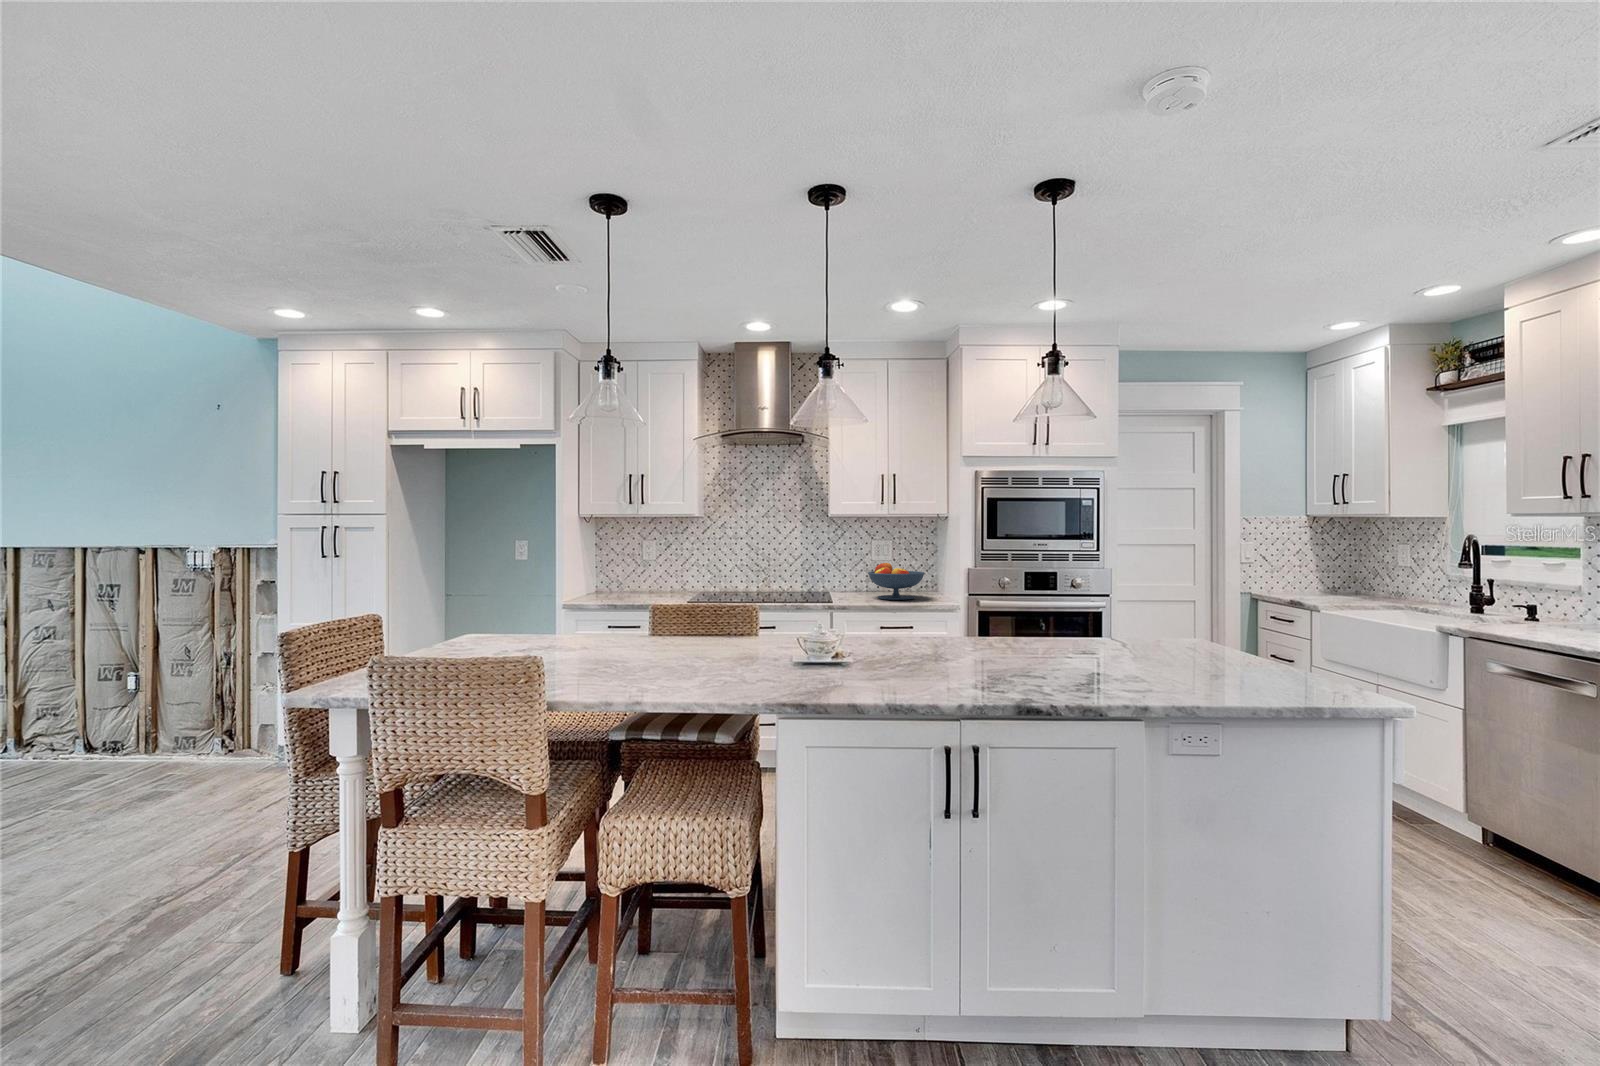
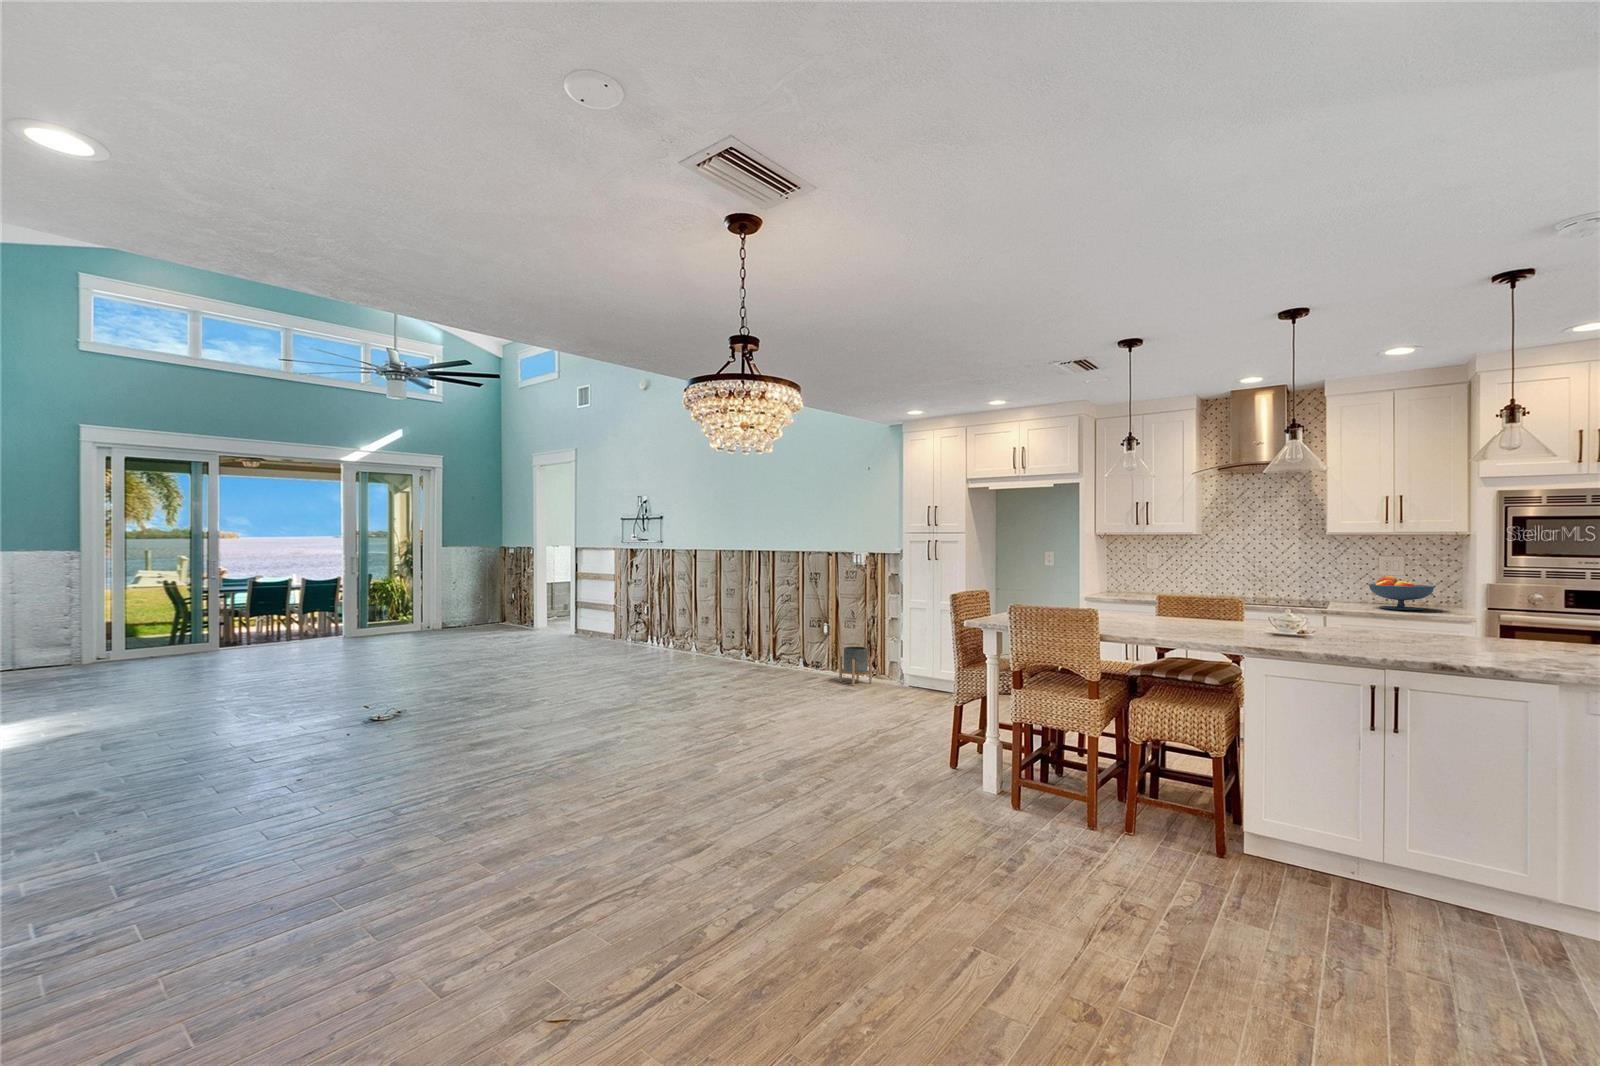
planter: none [151,707,221,778] -> present [839,646,872,686]

